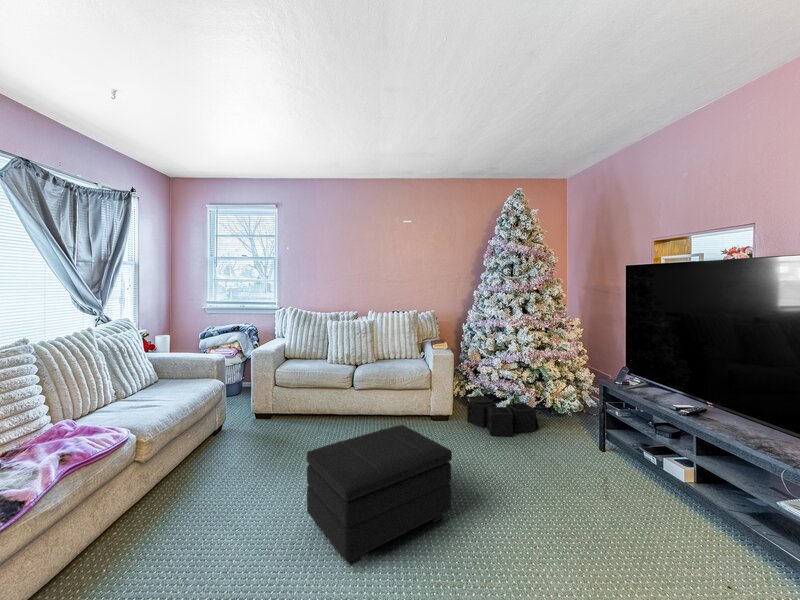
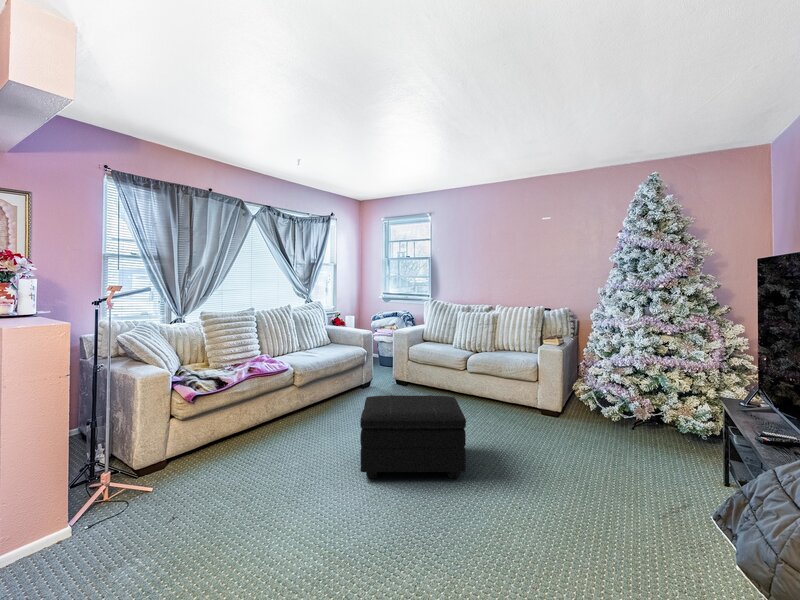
storage bin: present [467,396,539,436] -> none [573,398,657,451]

